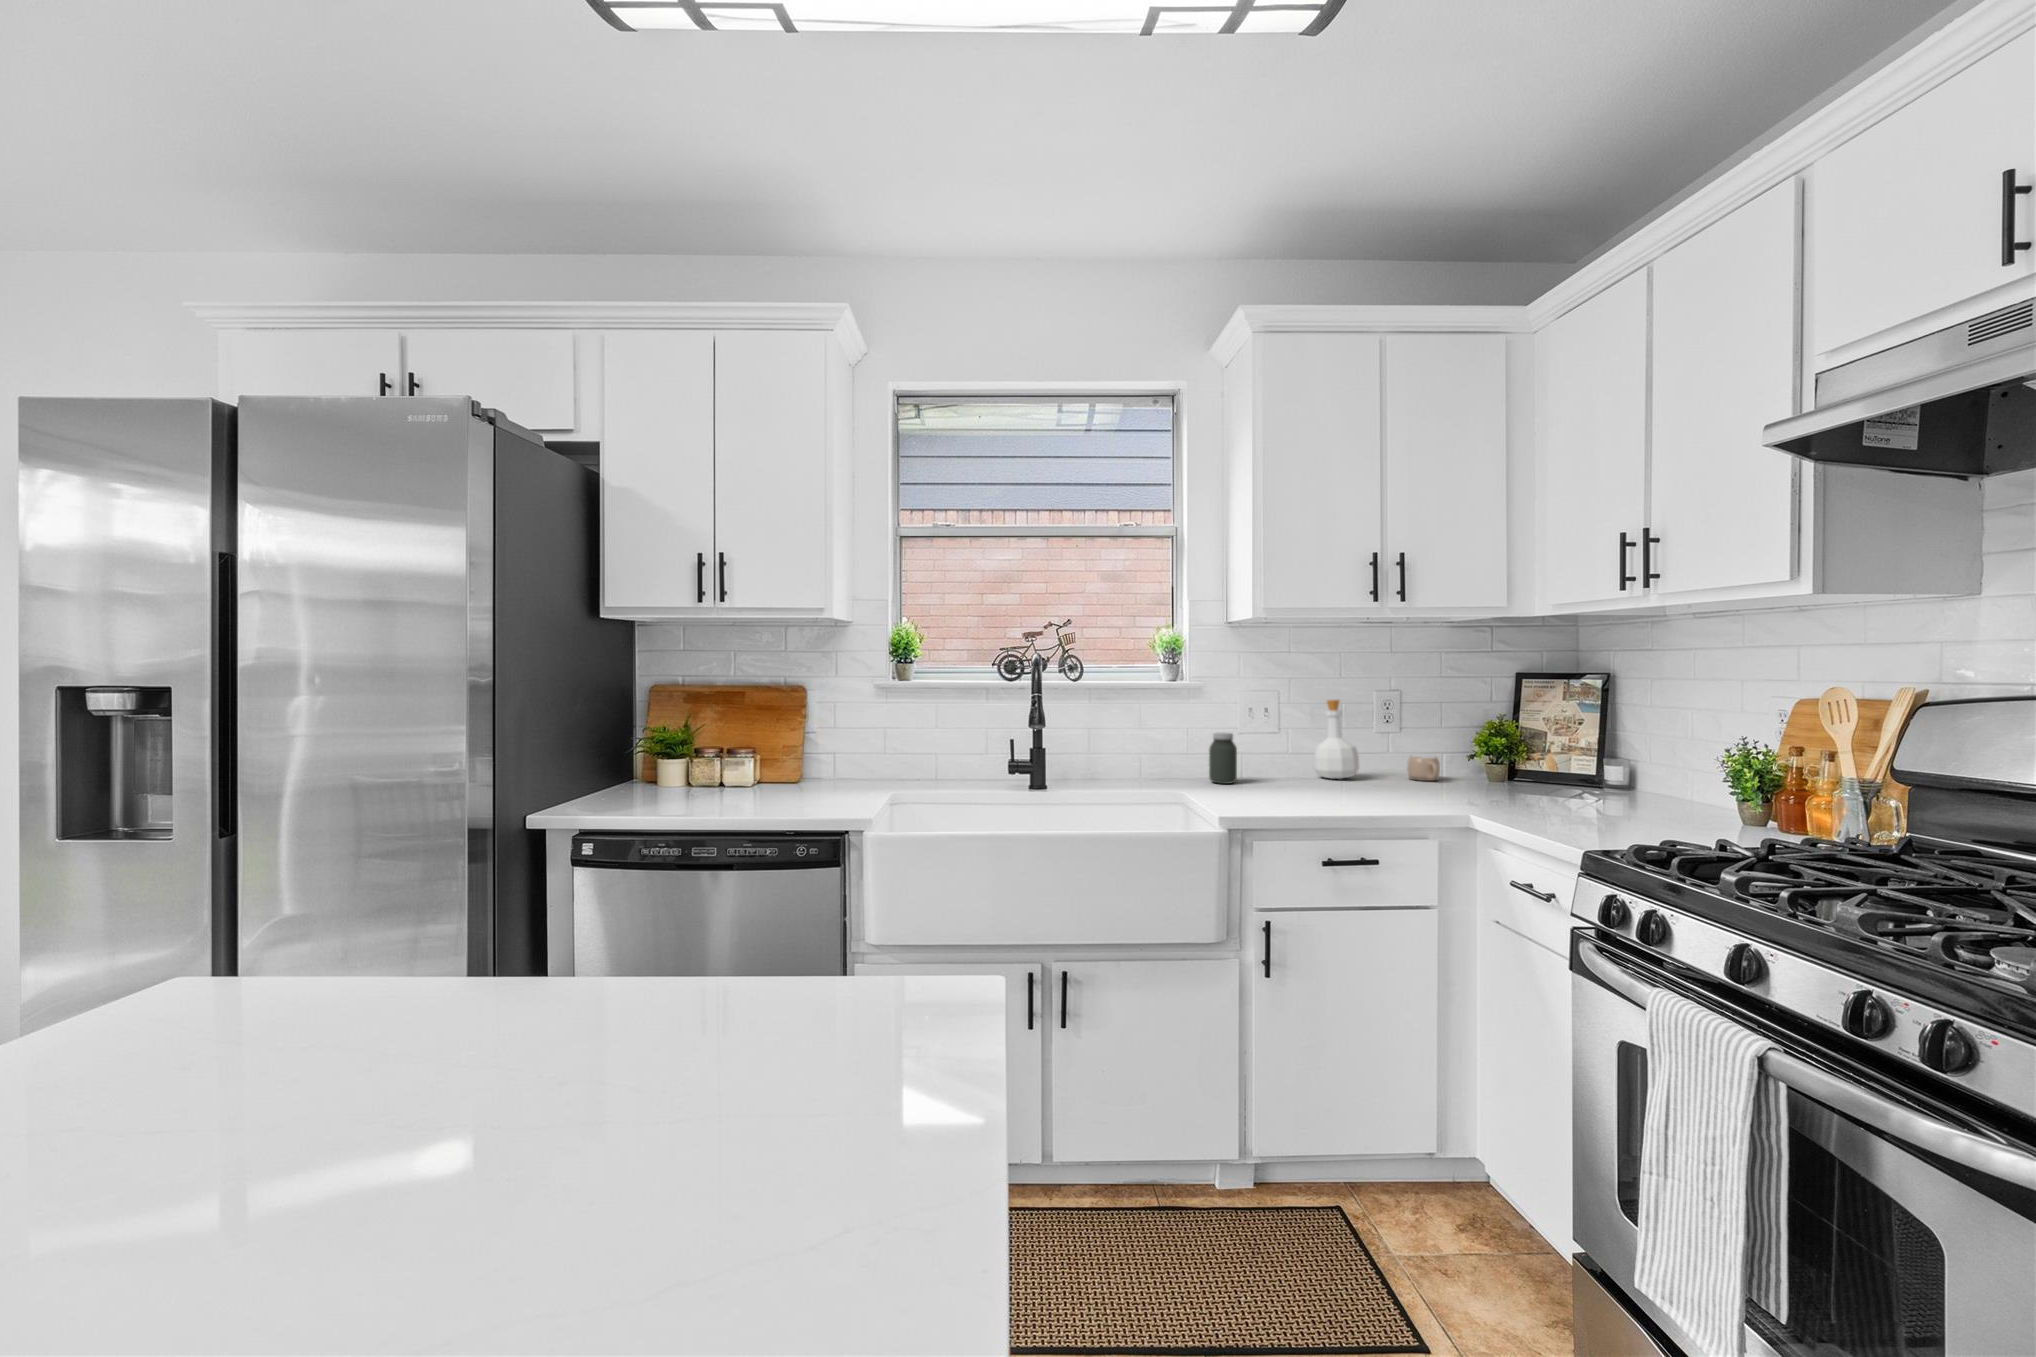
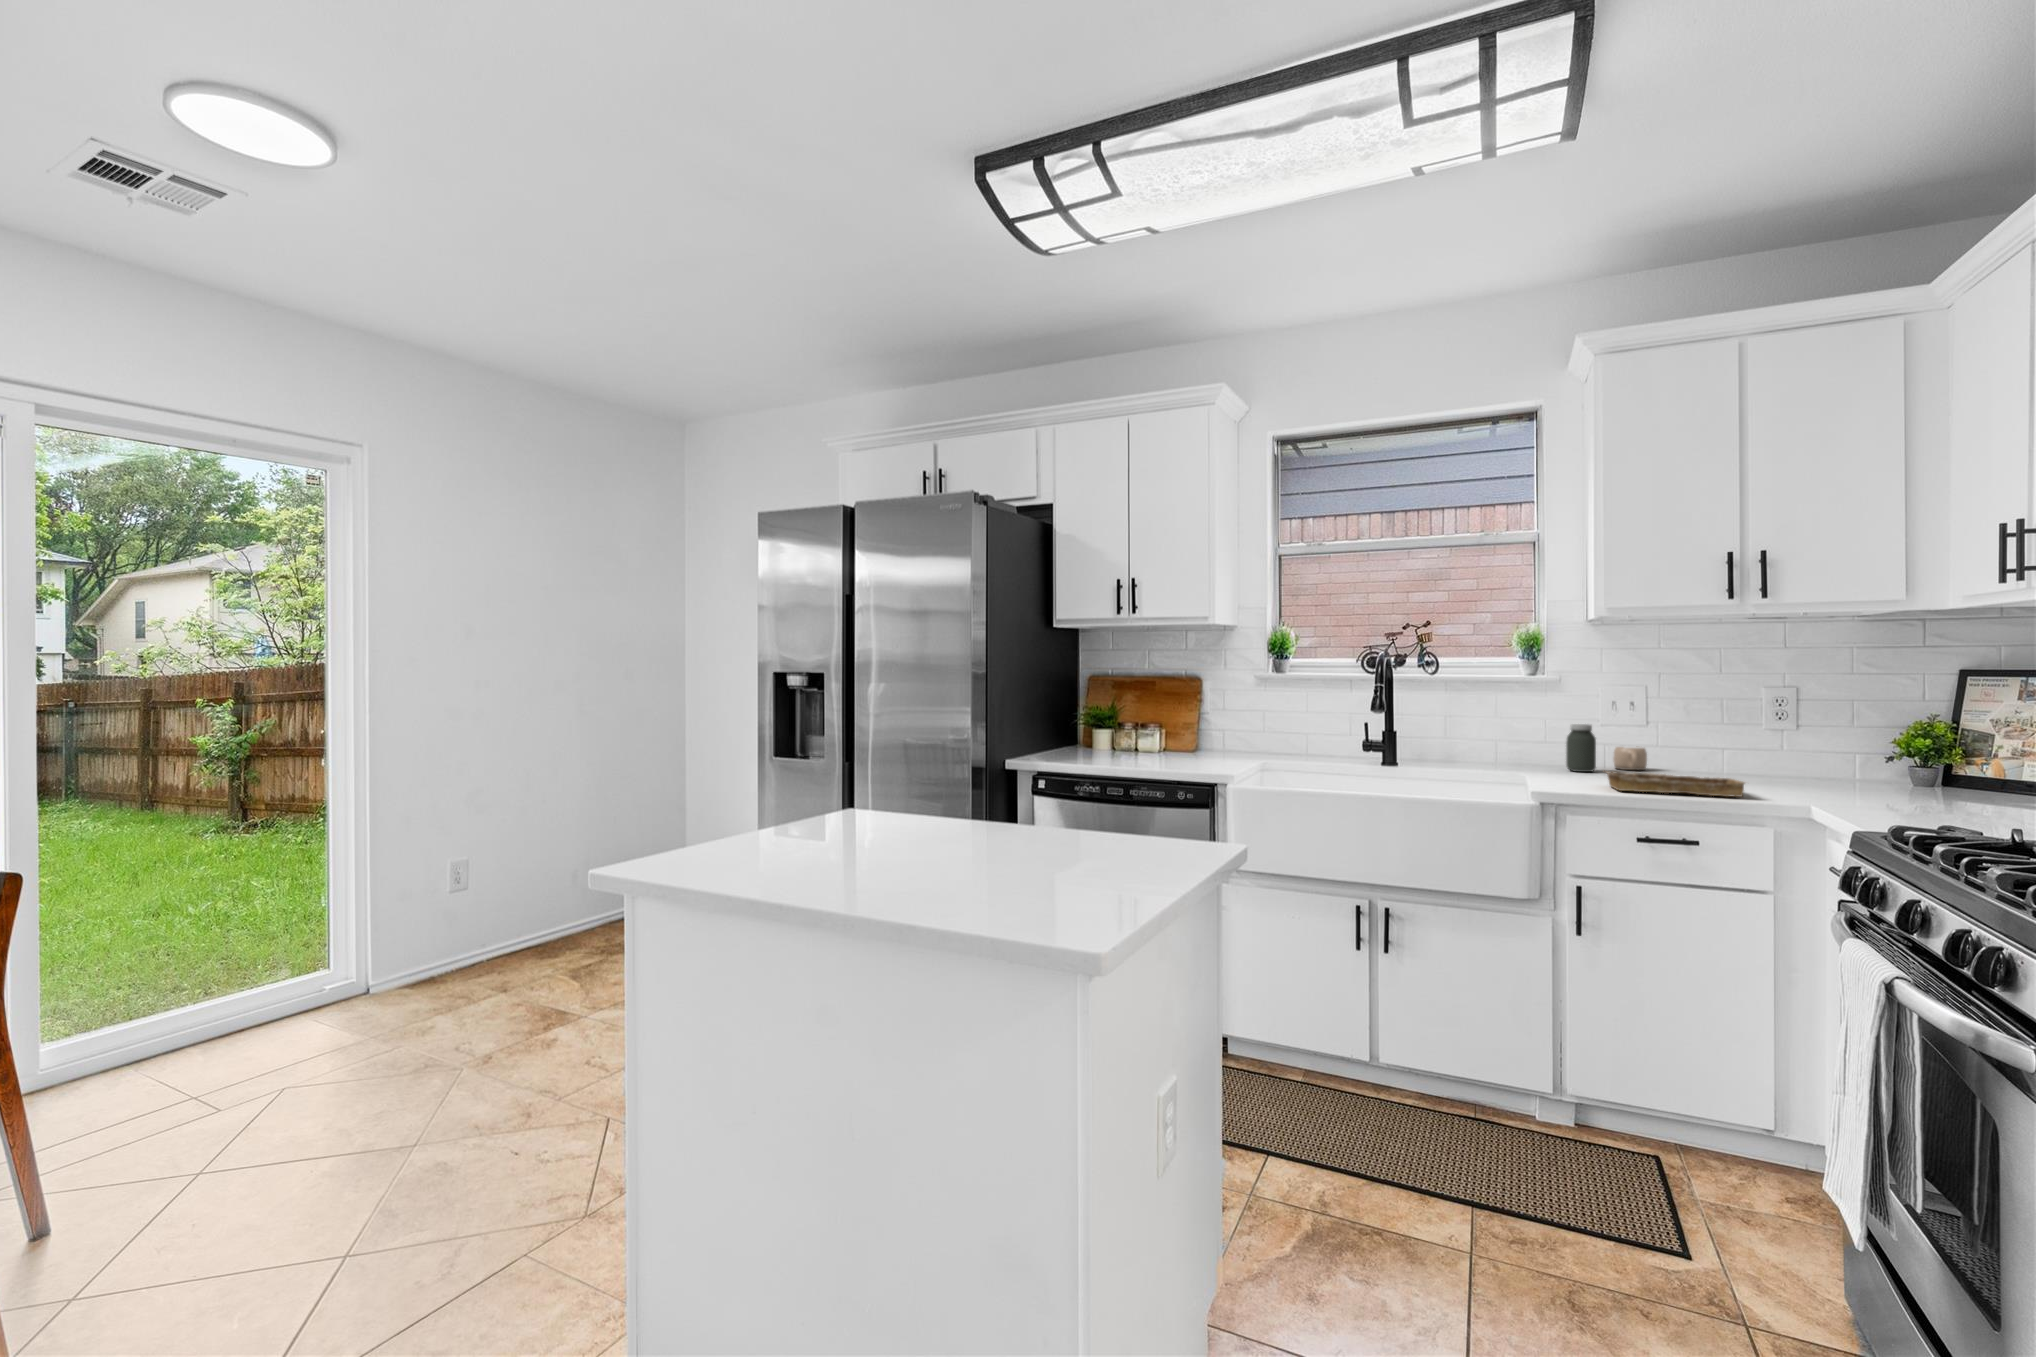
bottle: present [1313,700,1359,779] -> none [1697,695,1750,775]
mug: present [1407,756,1440,781] -> present [1613,747,1647,770]
tray: none [1270,787,1412,811] -> present [1607,771,1745,797]

